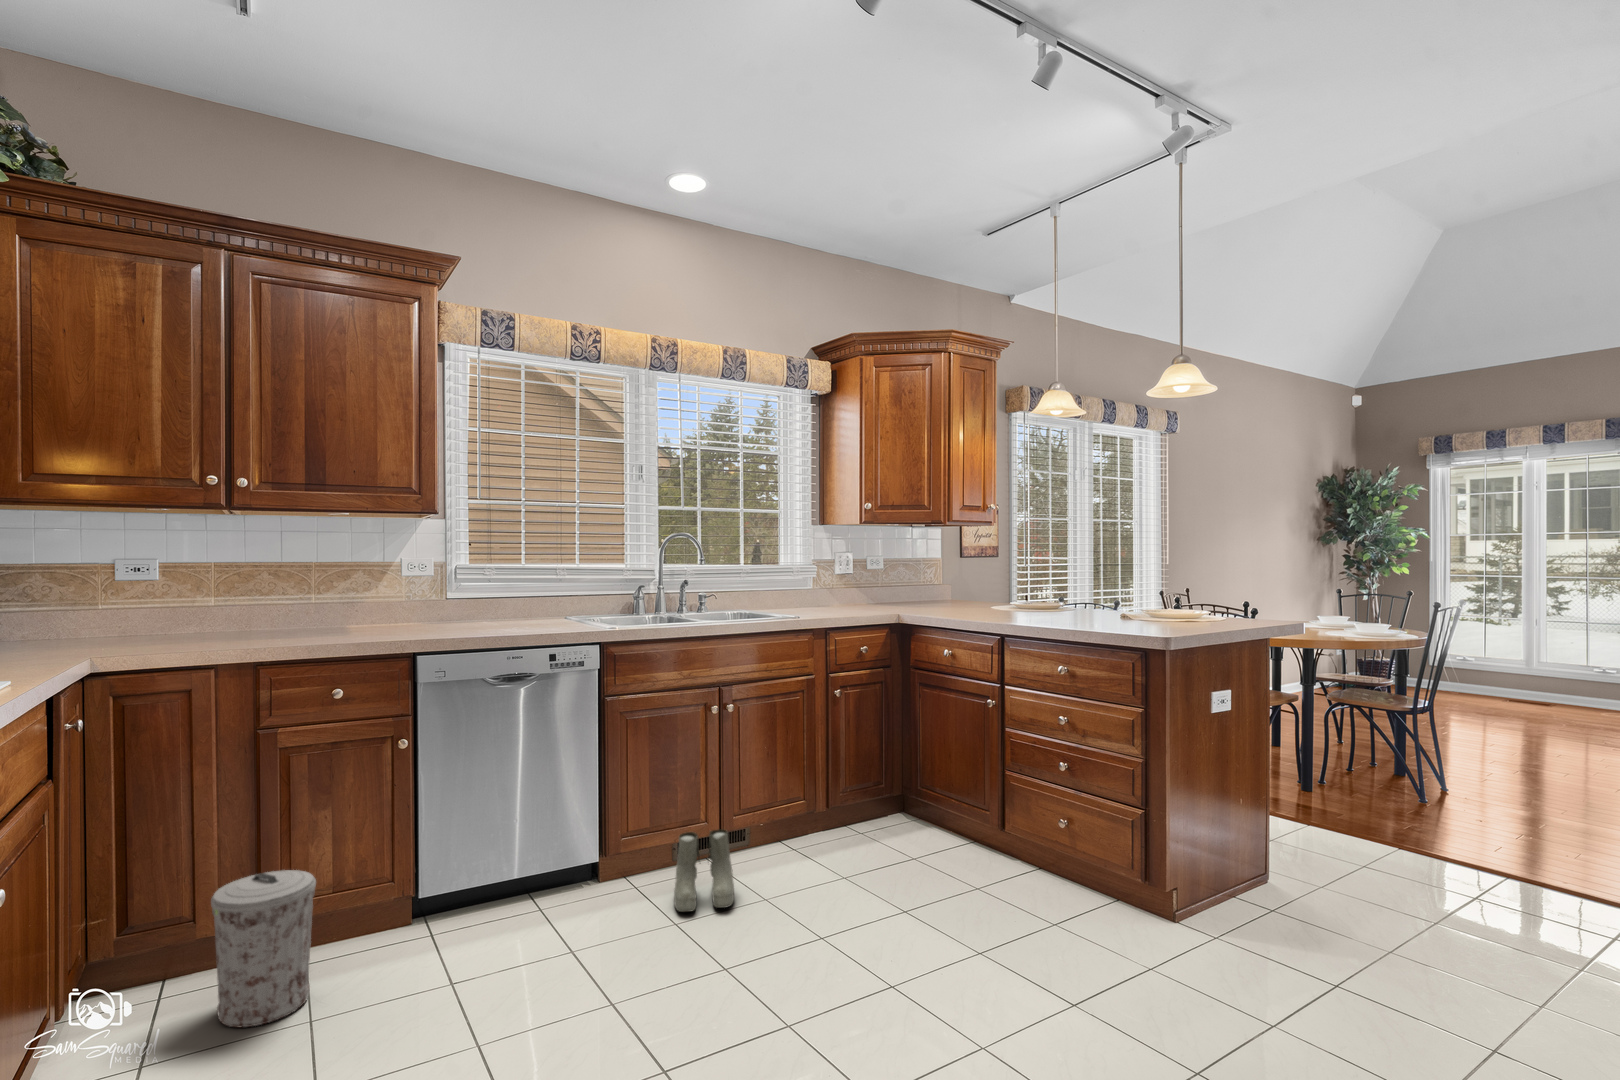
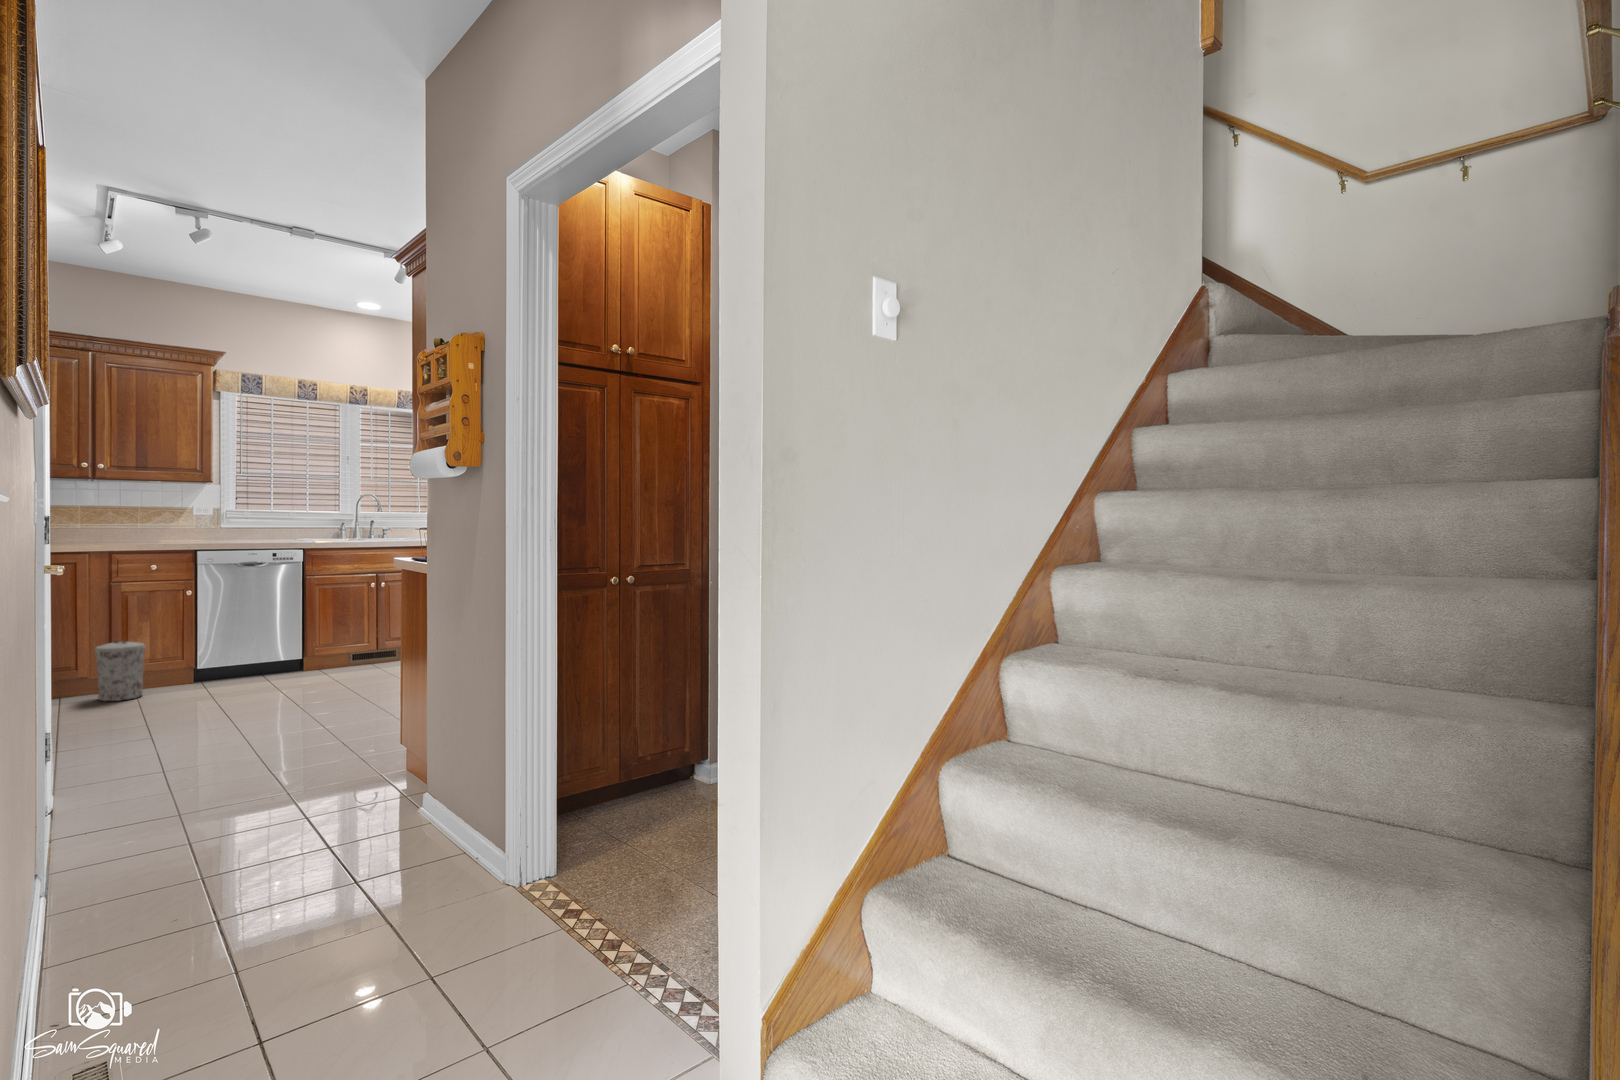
boots: present [674,829,734,912] -> none [339,641,373,675]

